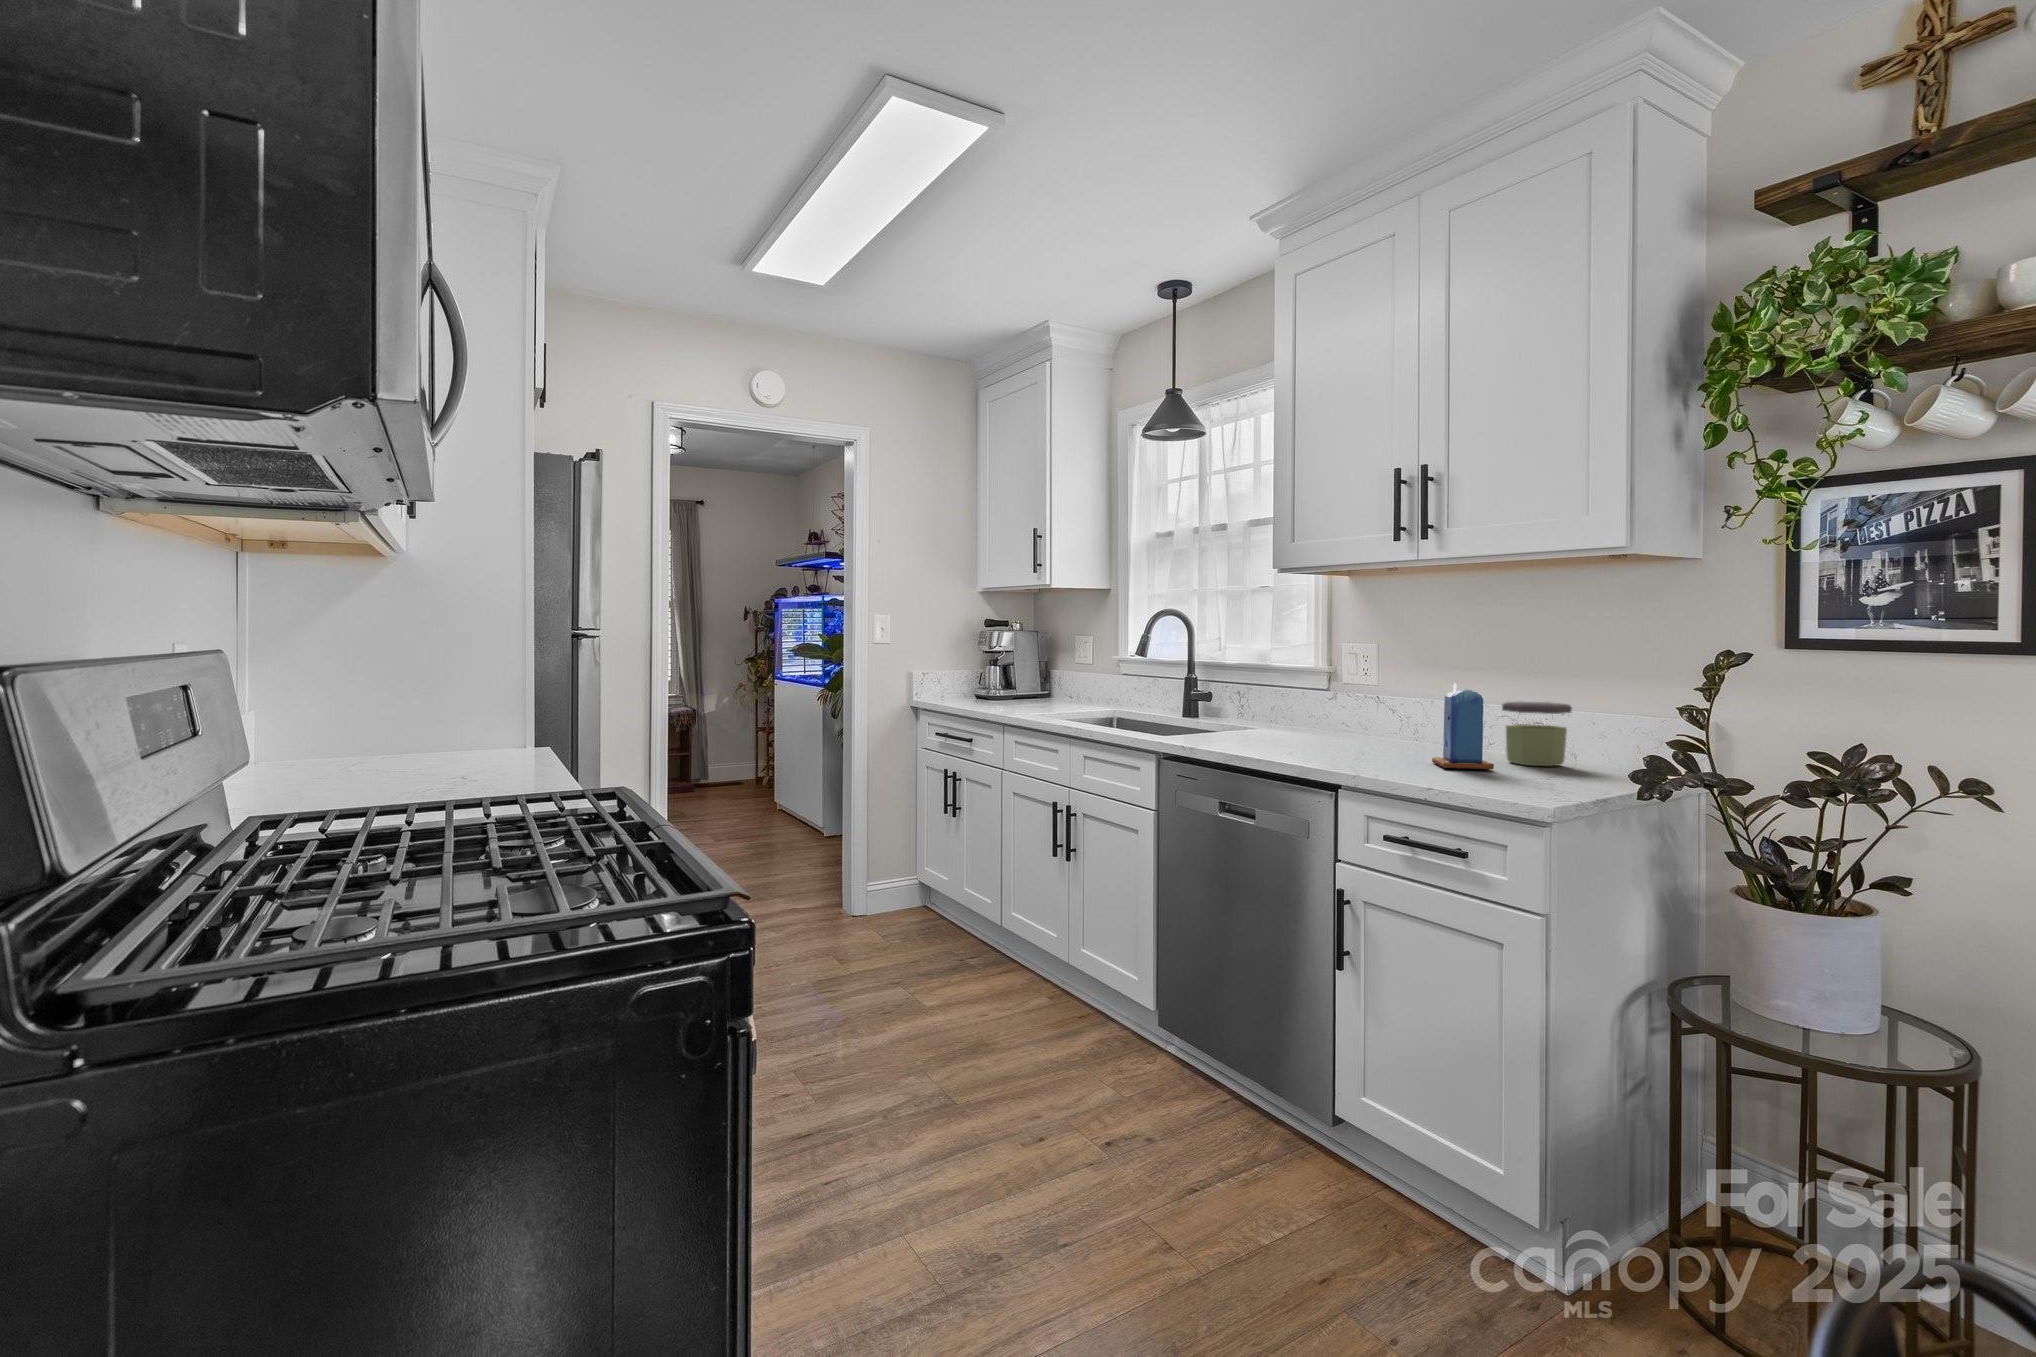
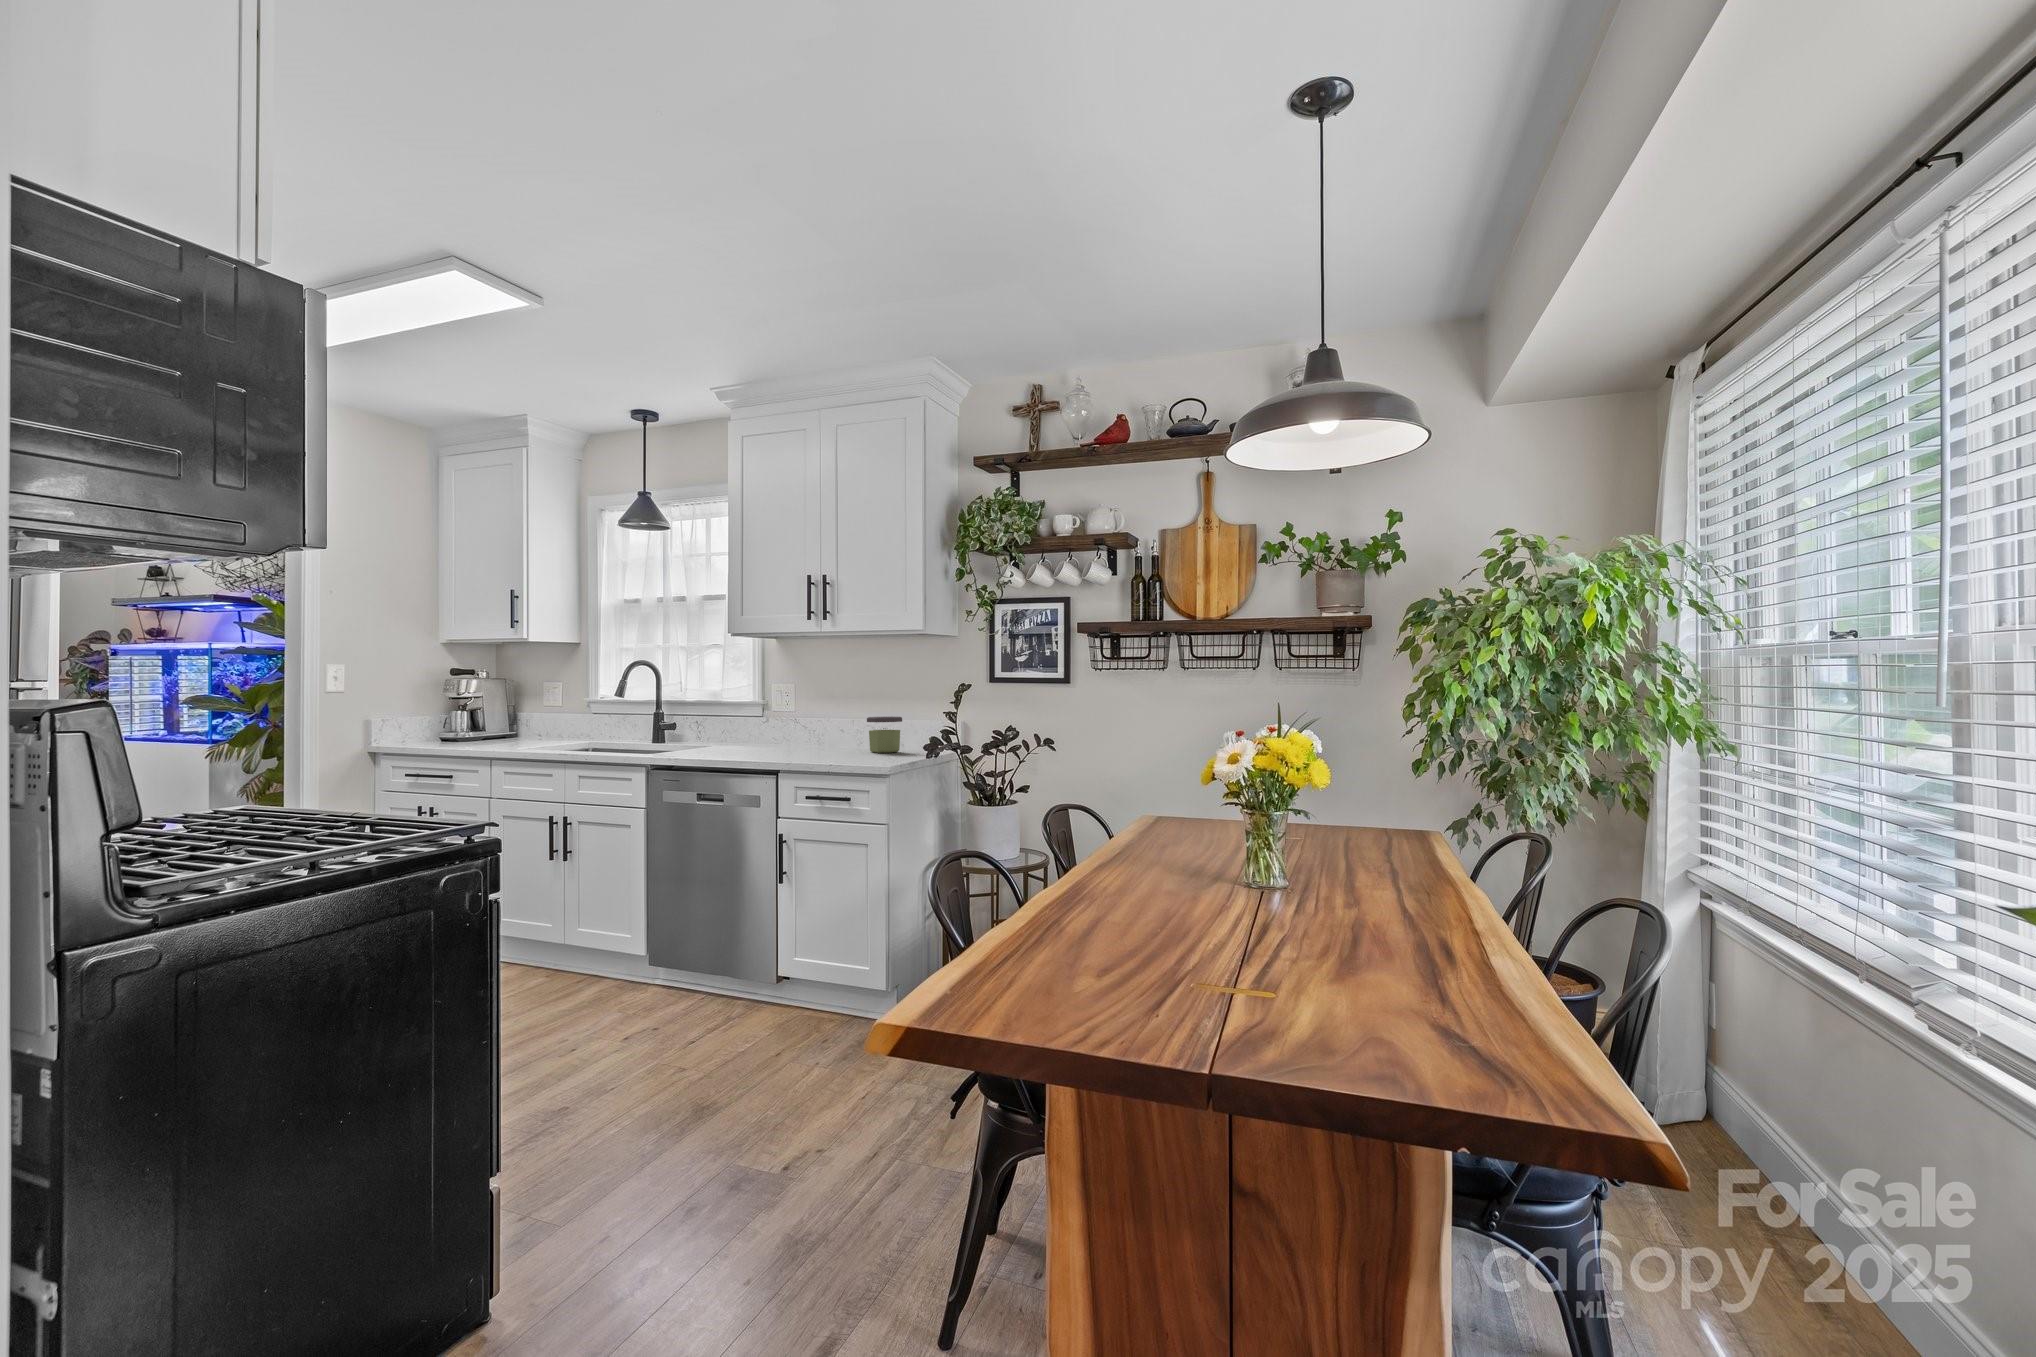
candle: present [1432,683,1494,769] -> none [829,706,862,756]

